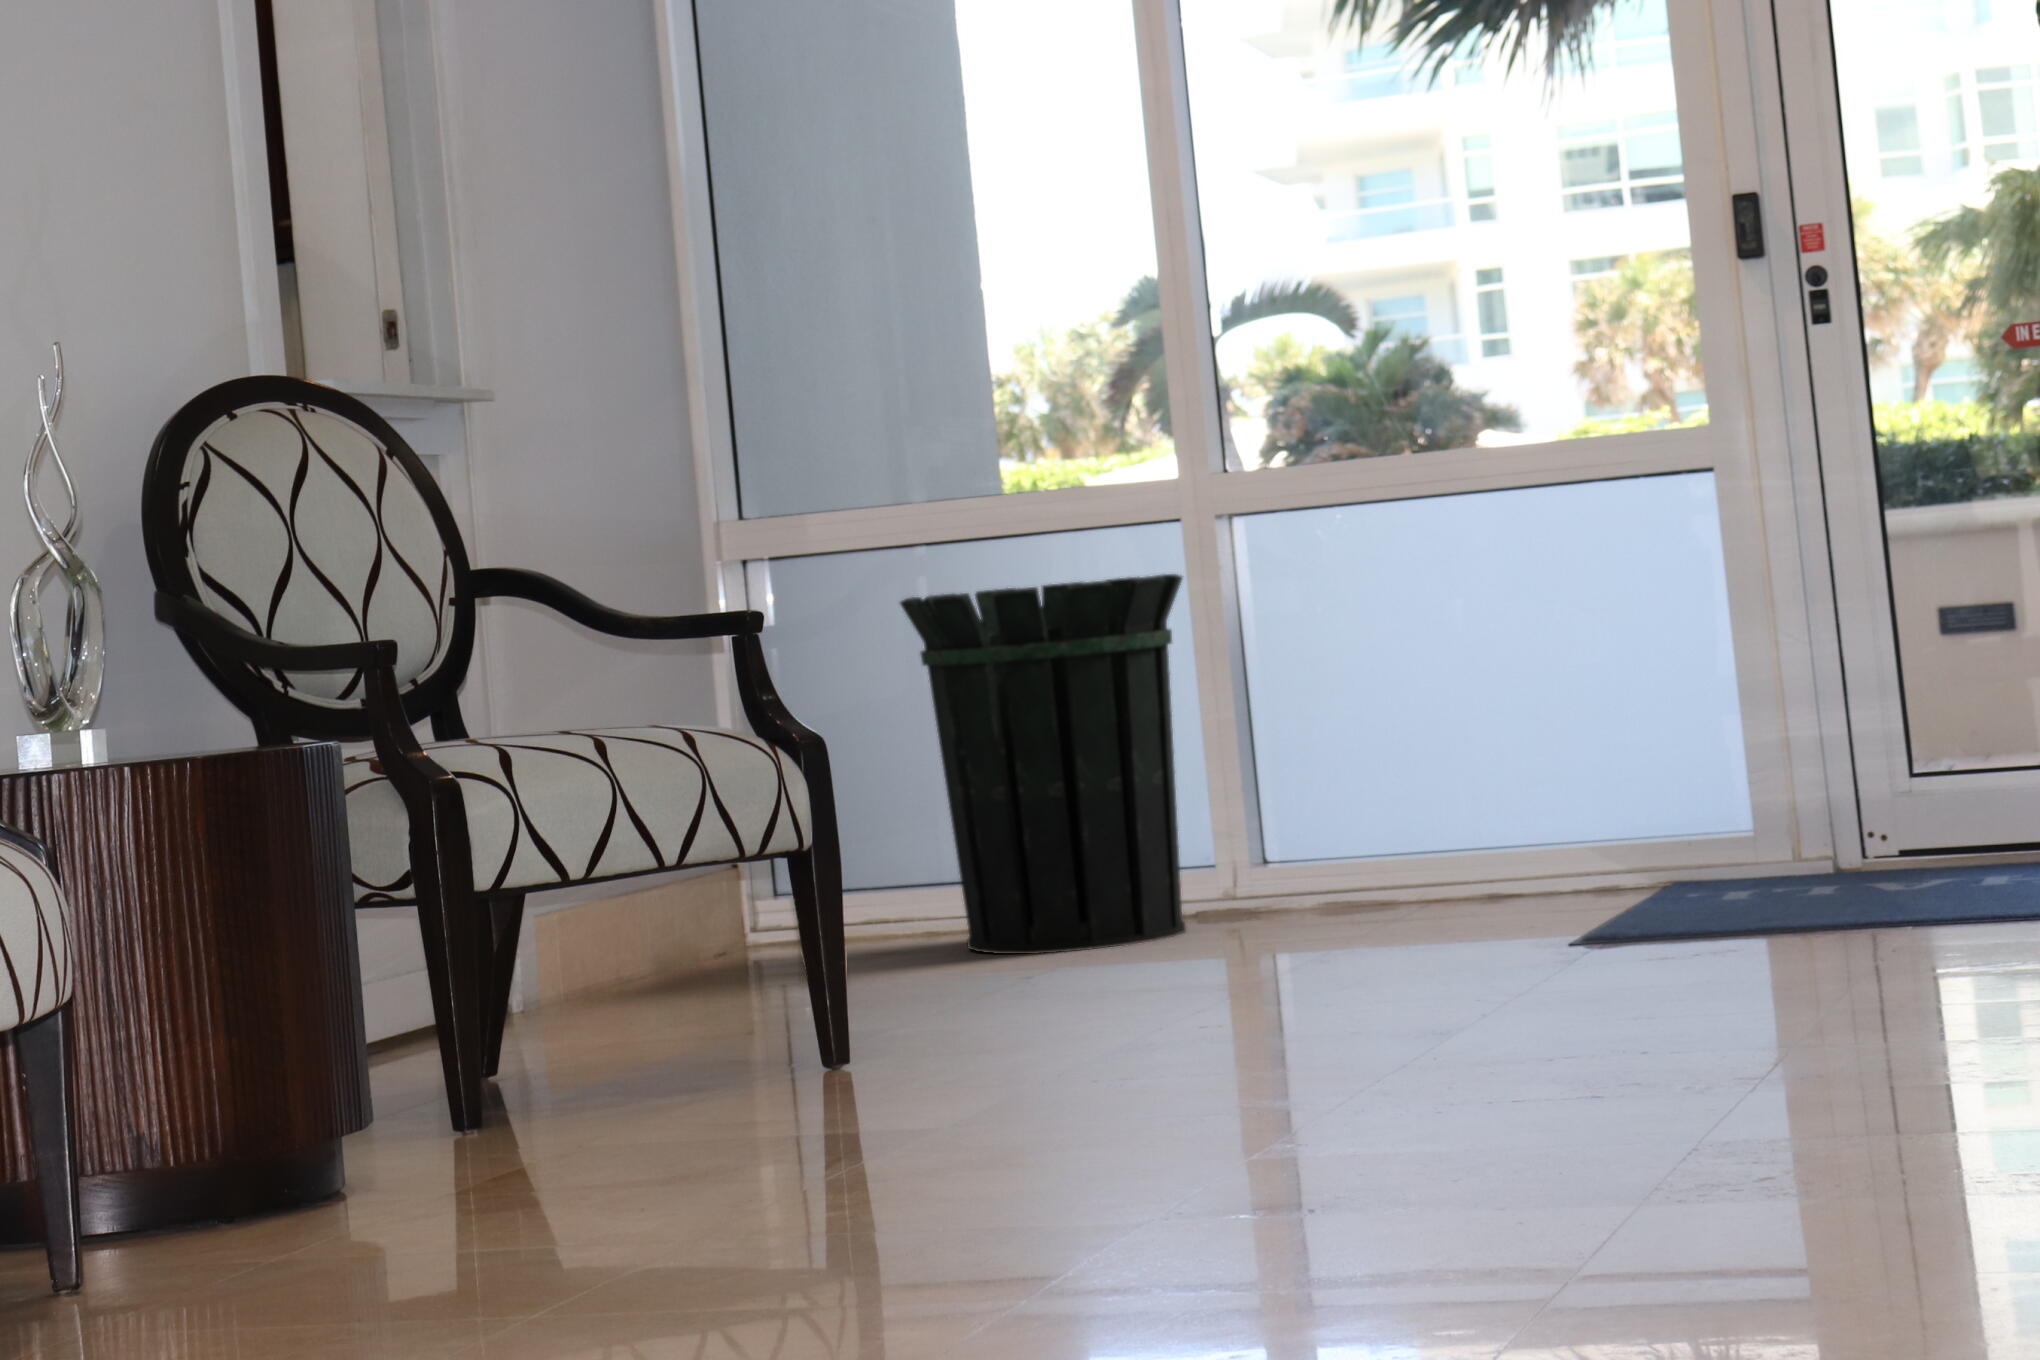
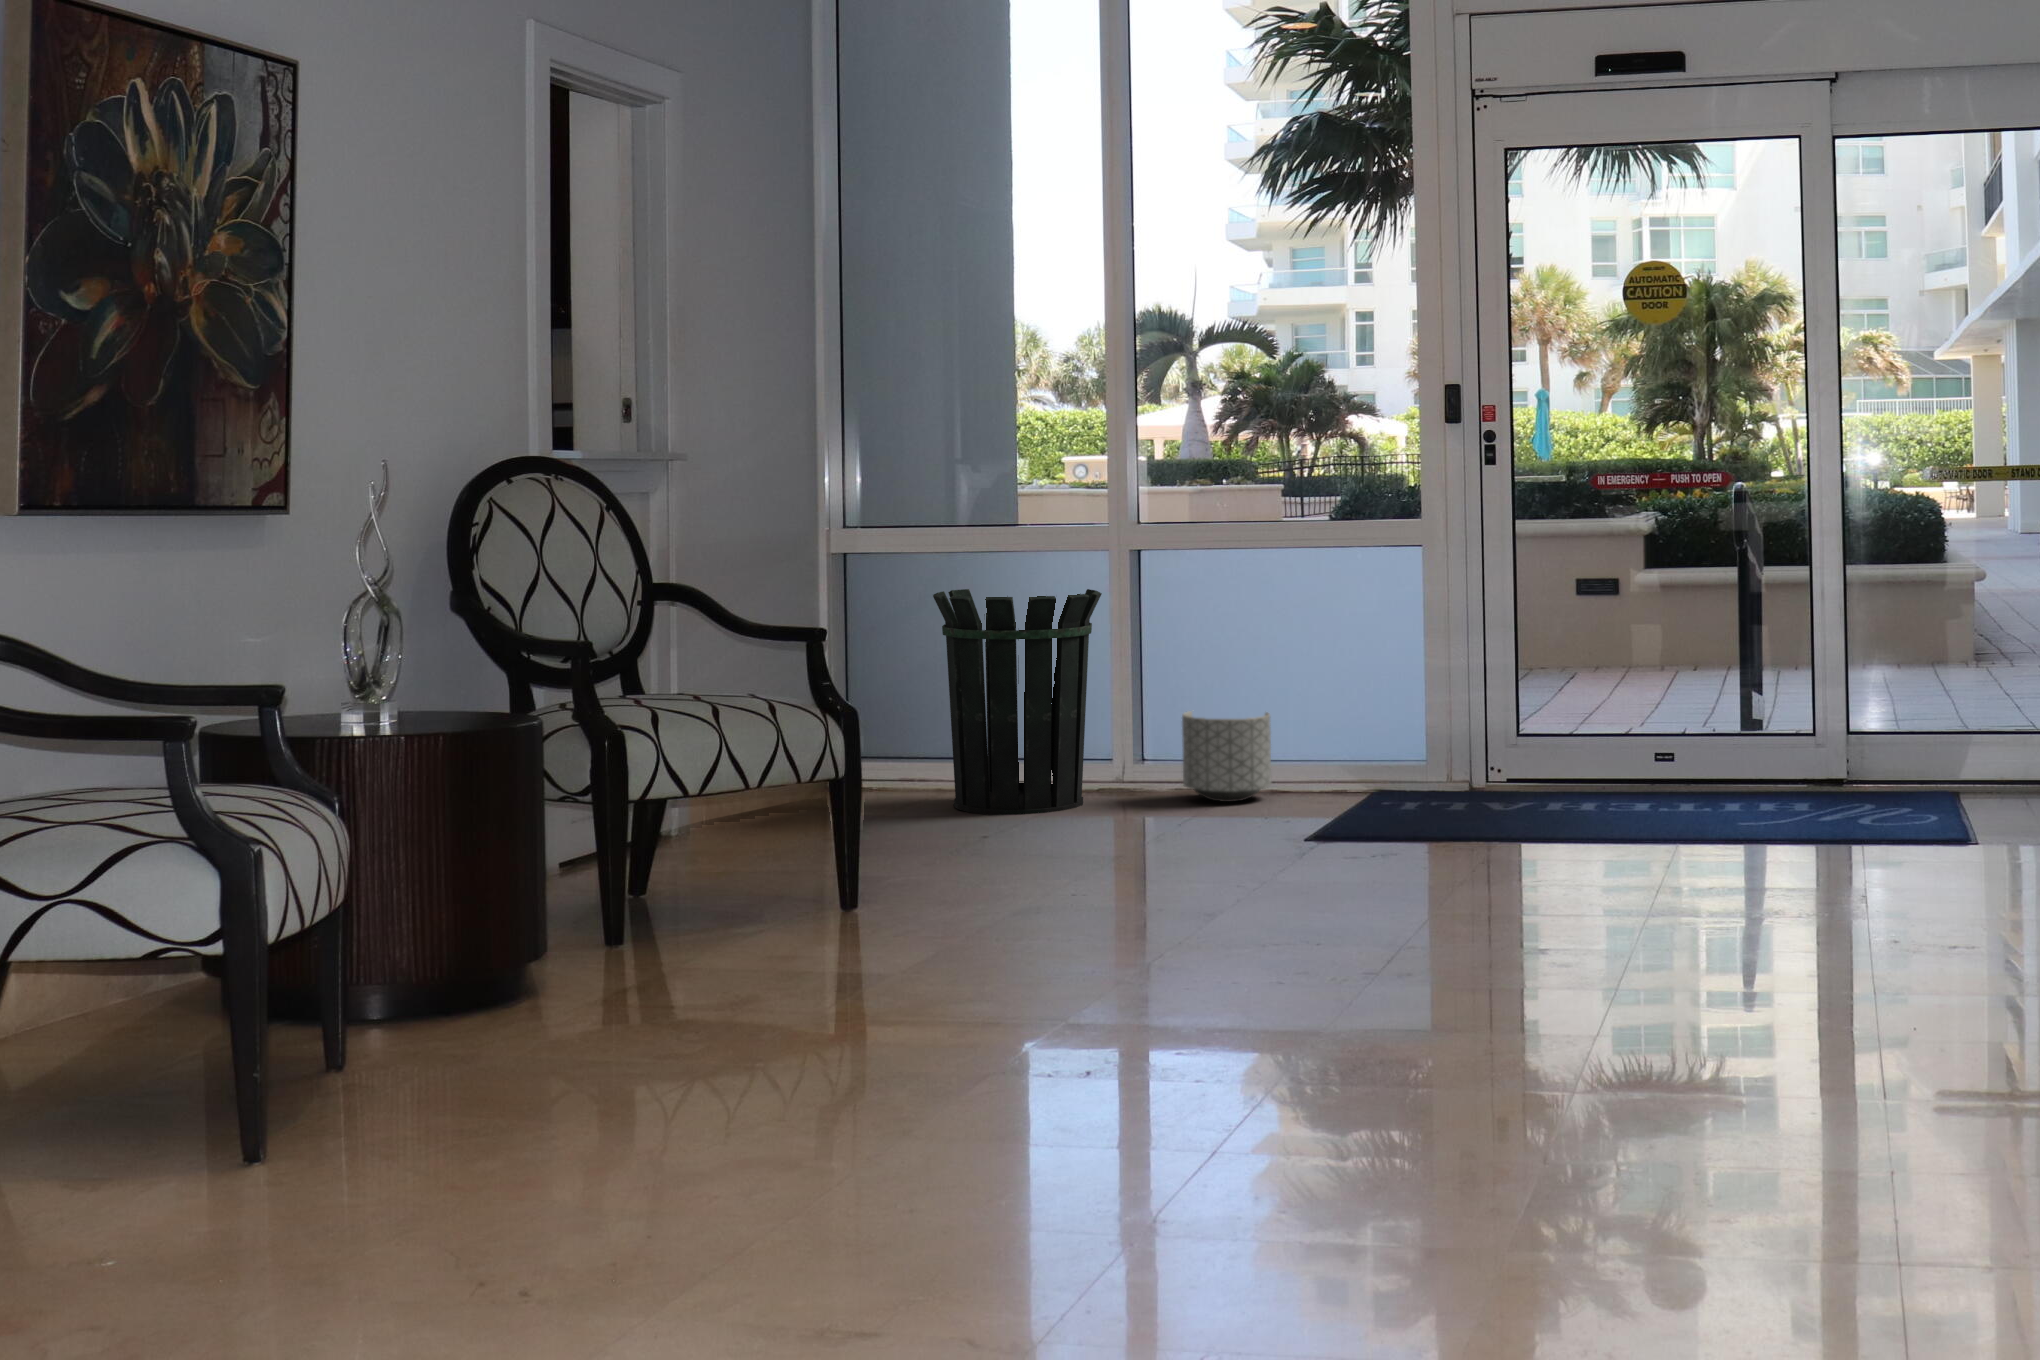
planter: none [1342,755,1510,910] -> present [1182,711,1271,802]

